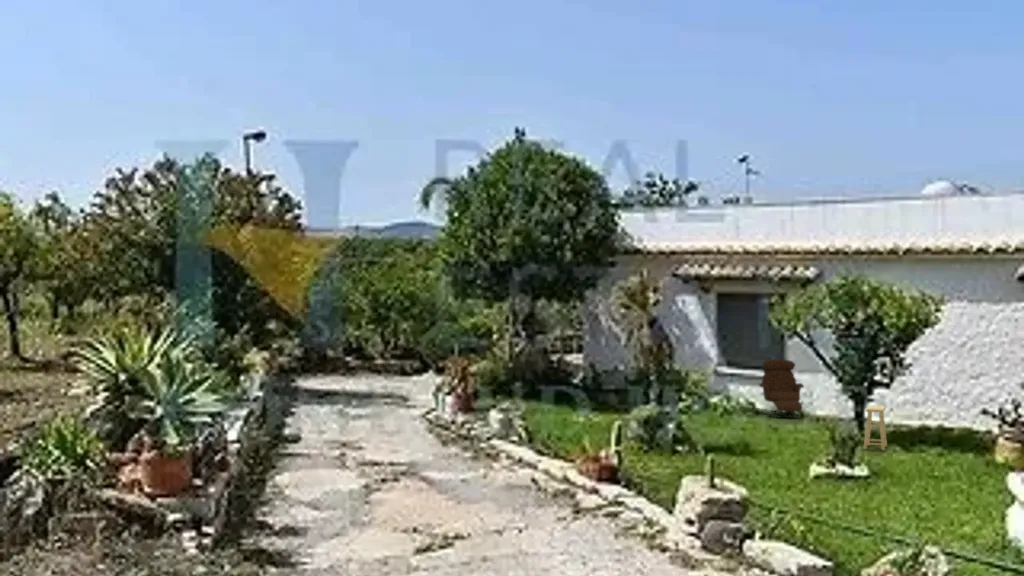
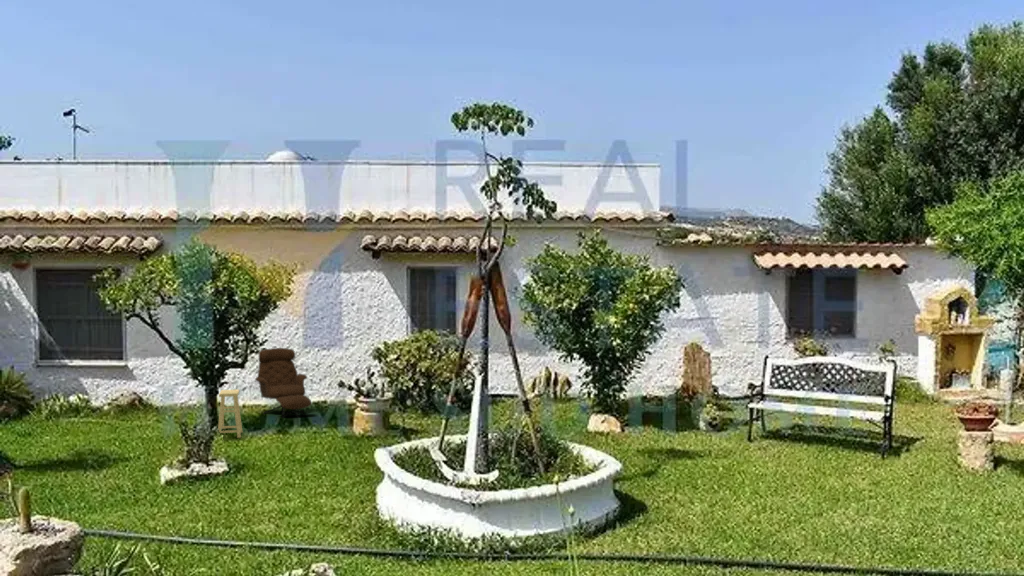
lounge chair: present [760,359,804,418] -> present [255,348,311,417]

